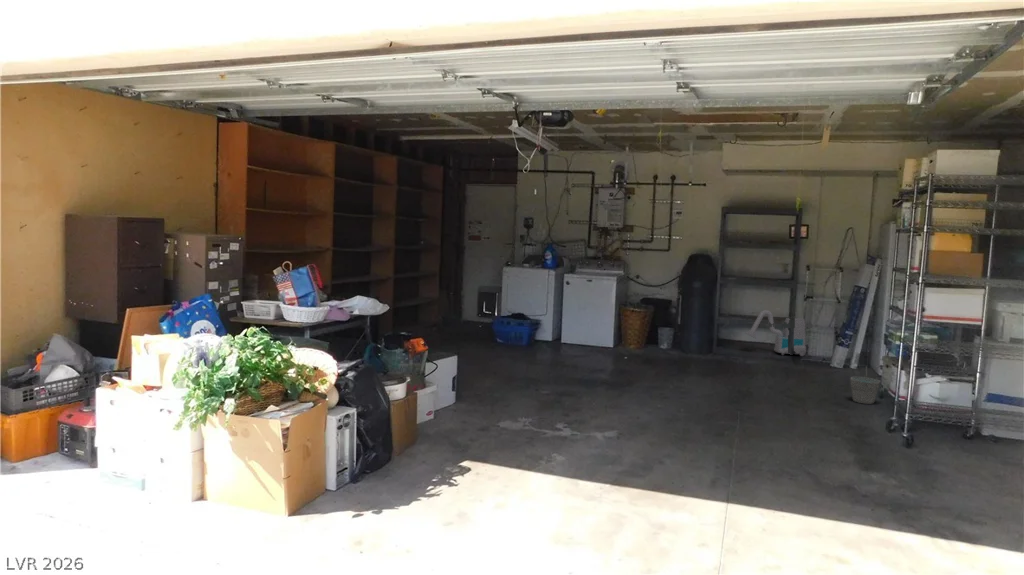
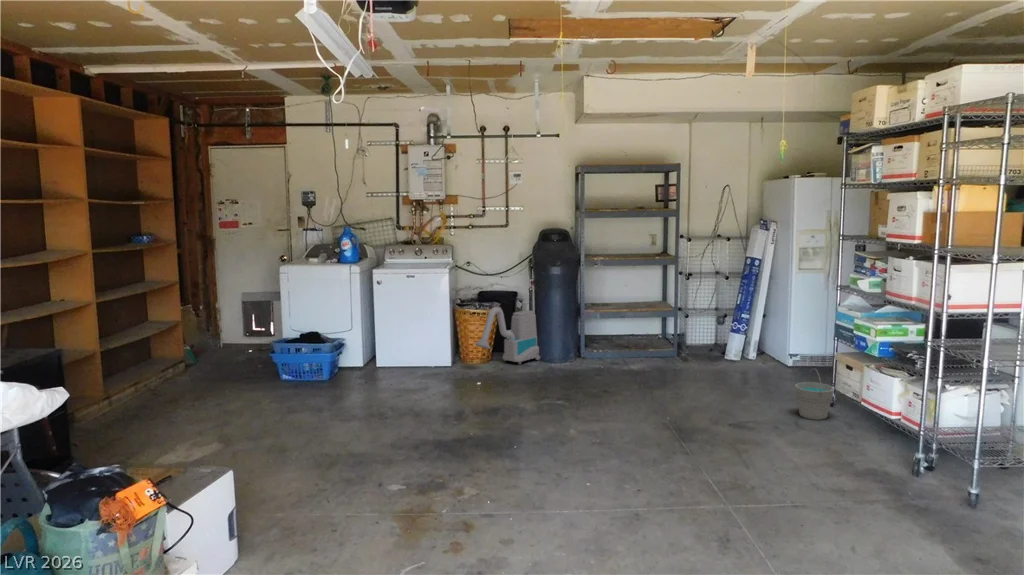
vacuum cleaner: present [746,310,806,356] -> present [475,307,540,364]

